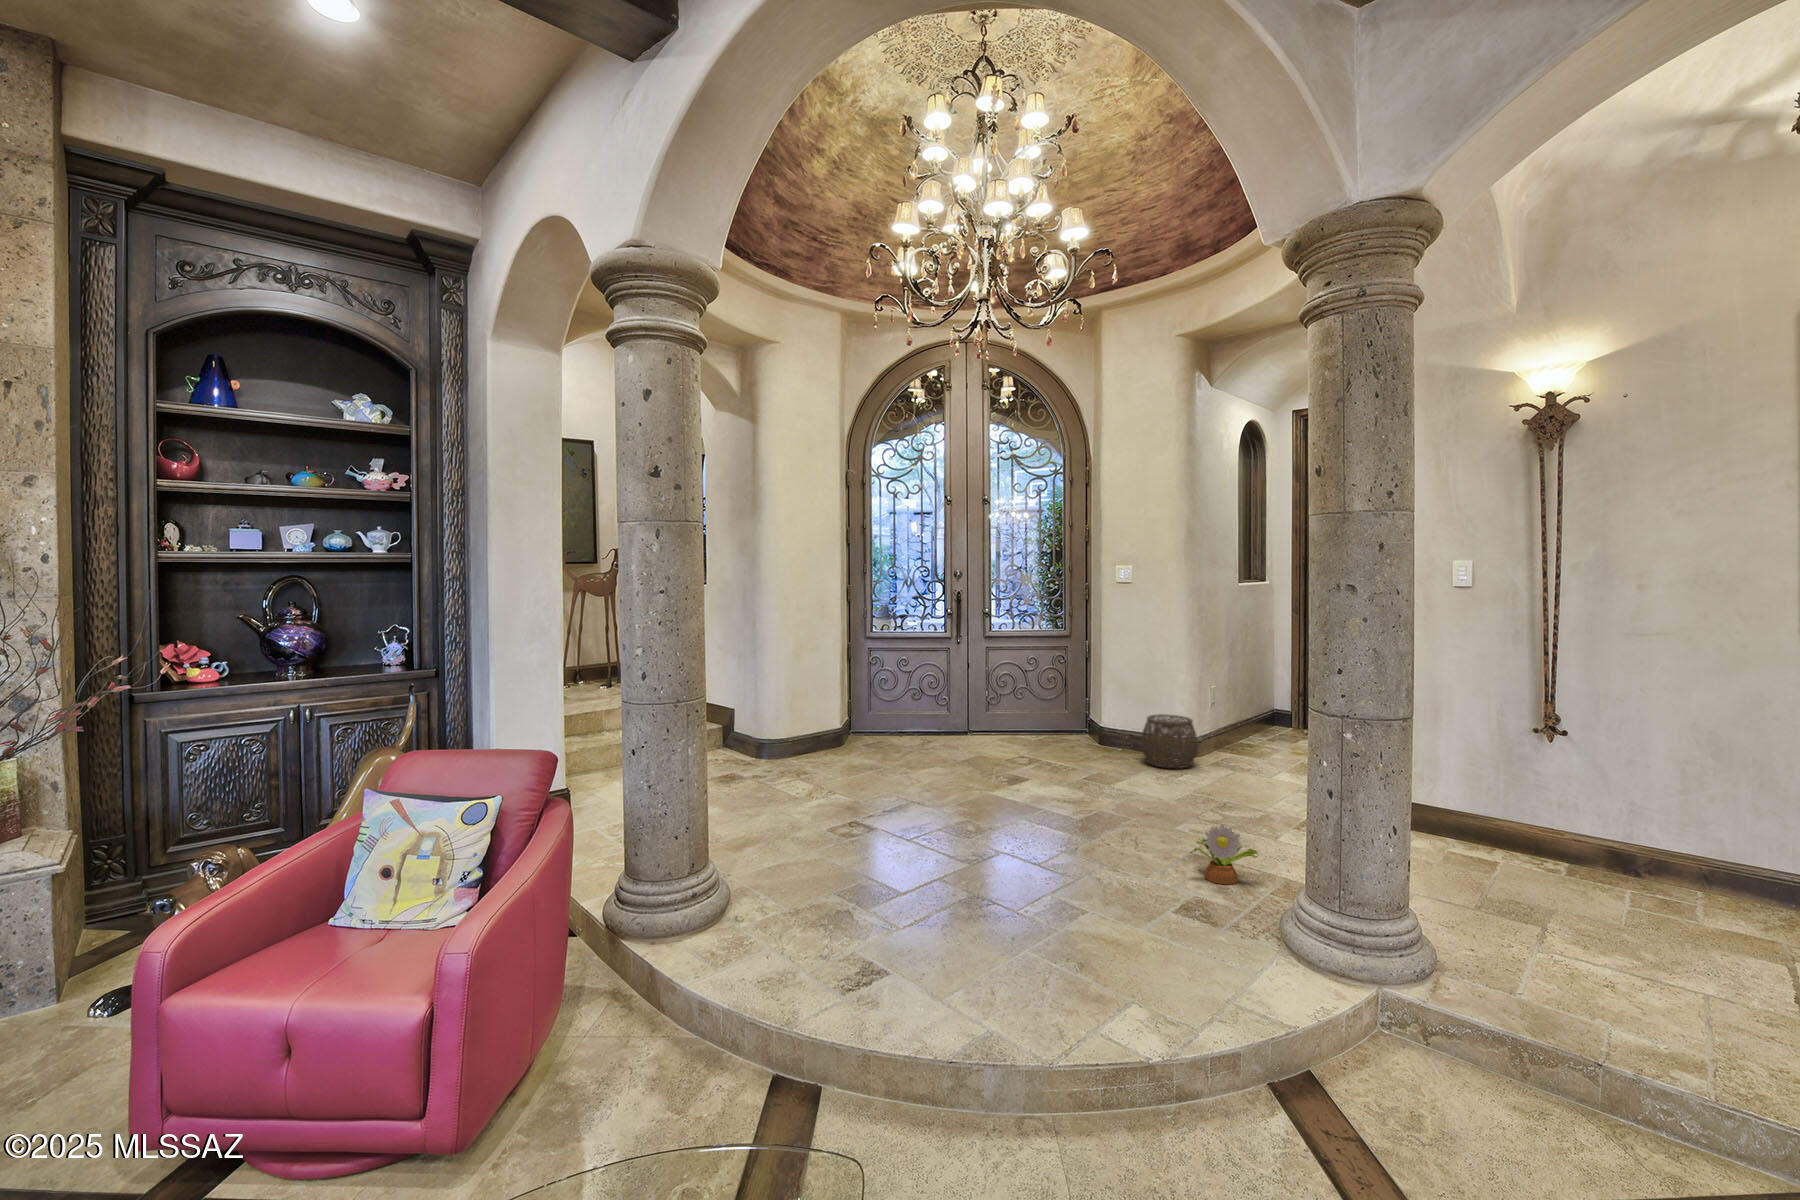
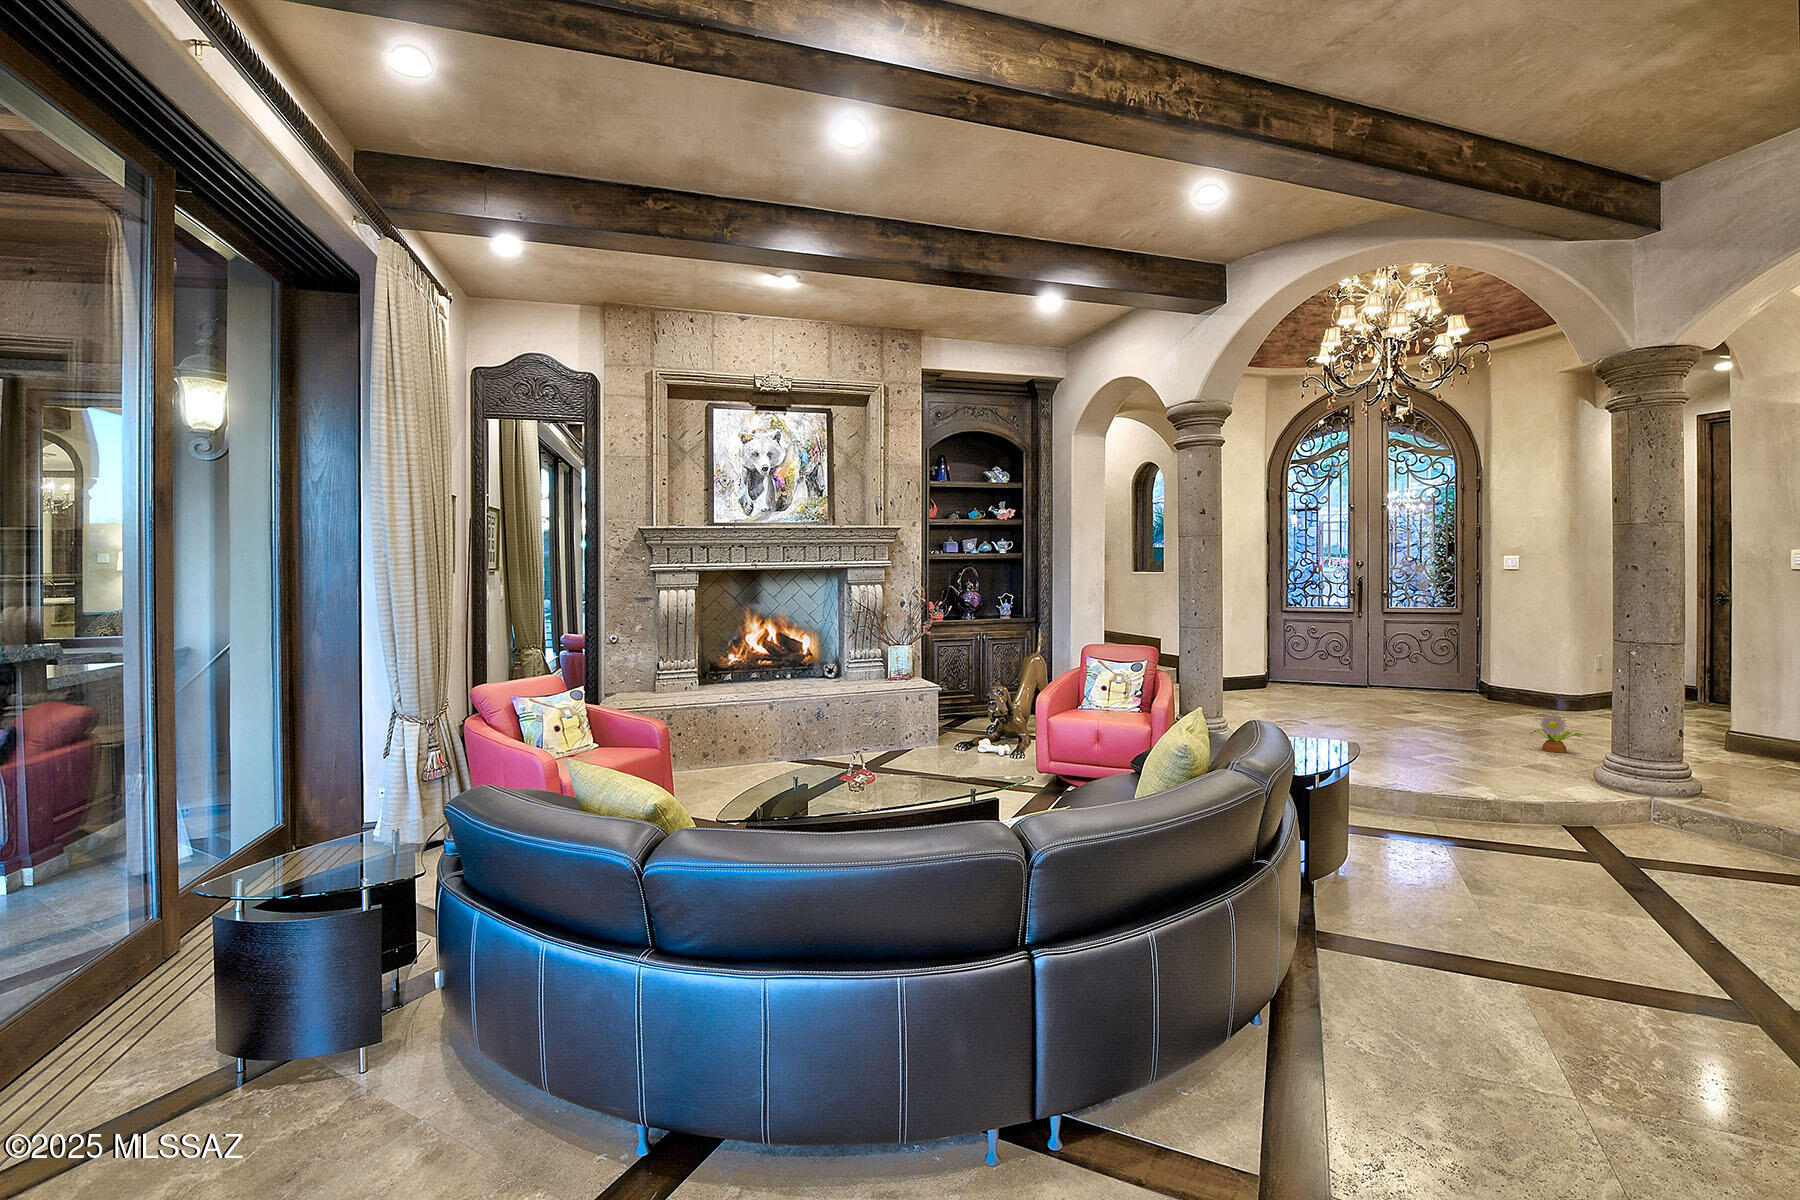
woven basket: present [1141,714,1198,769] -> none [1522,672,1576,712]

